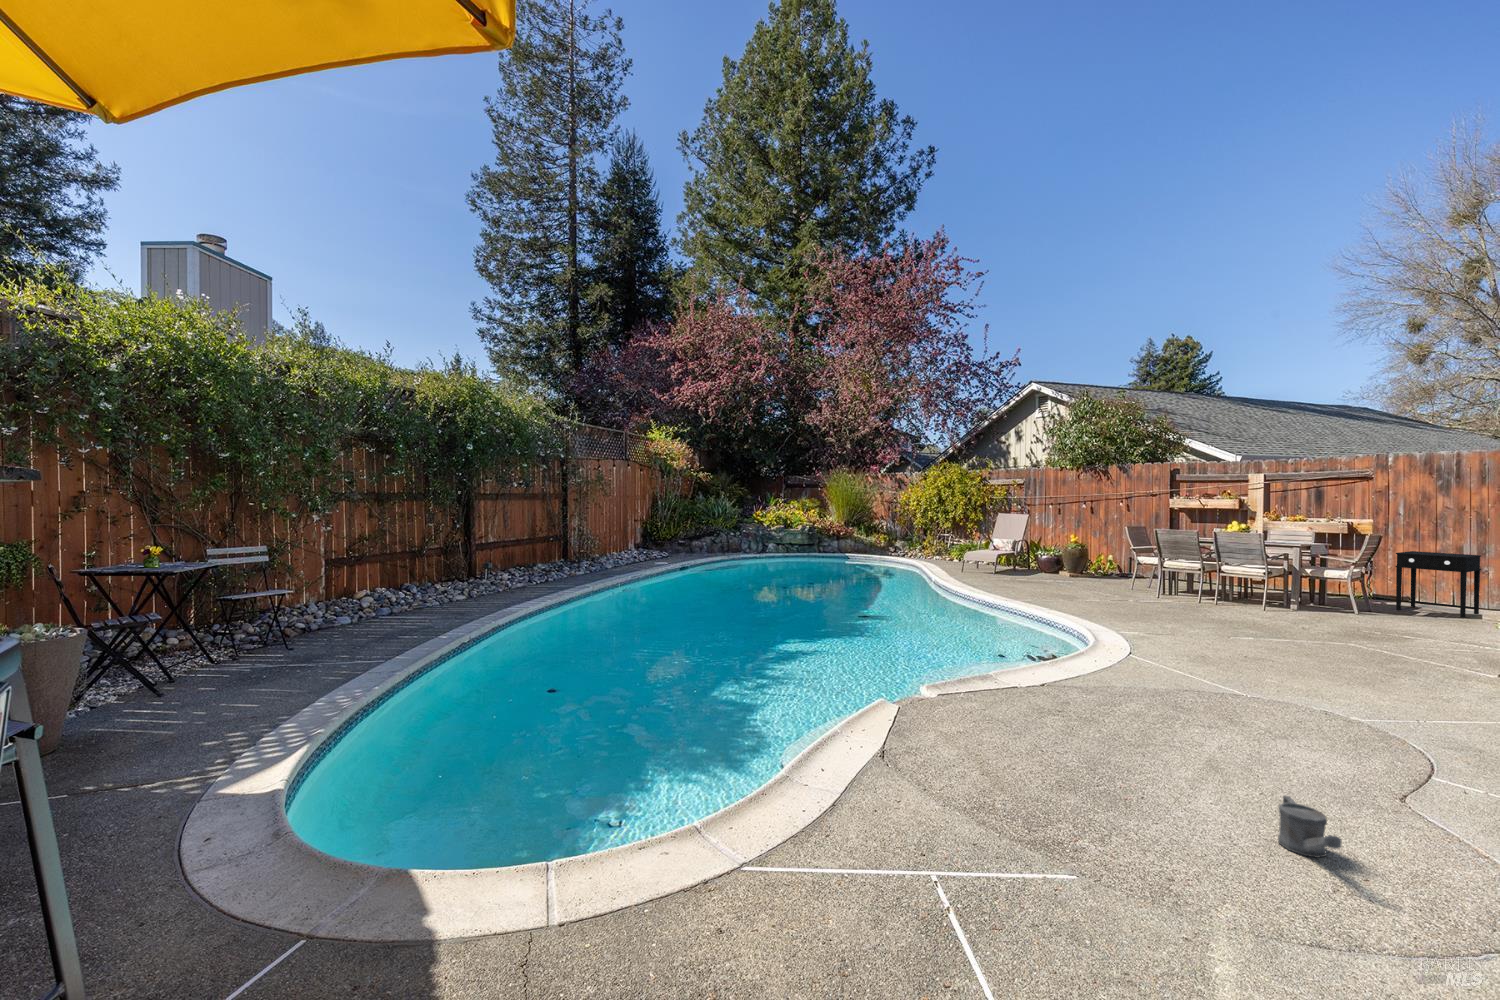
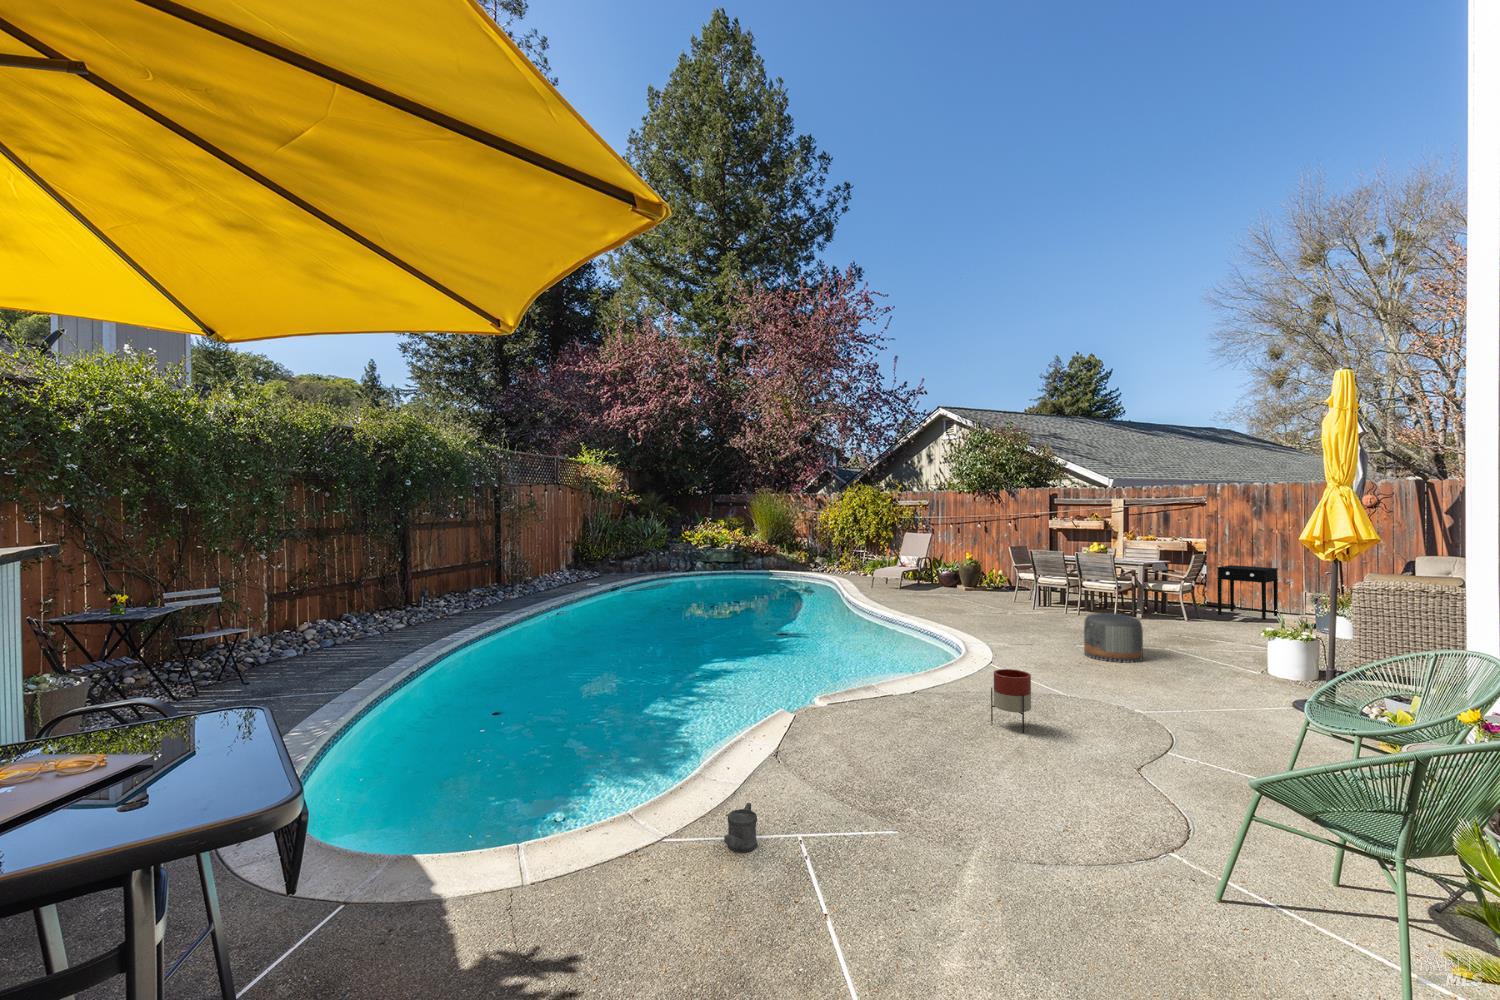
pouf: none [1242,603,1326,665] -> present [1084,613,1143,663]
planter: none [1150,669,1211,756] -> present [991,669,1031,733]
watering can: present [1278,795,1342,858] -> present [724,803,757,853]

